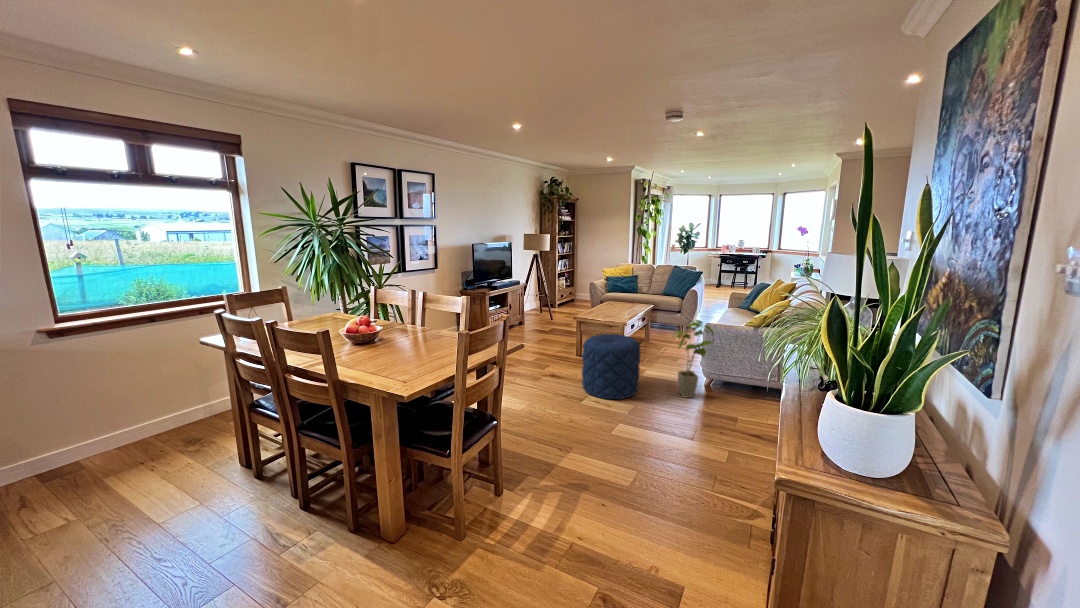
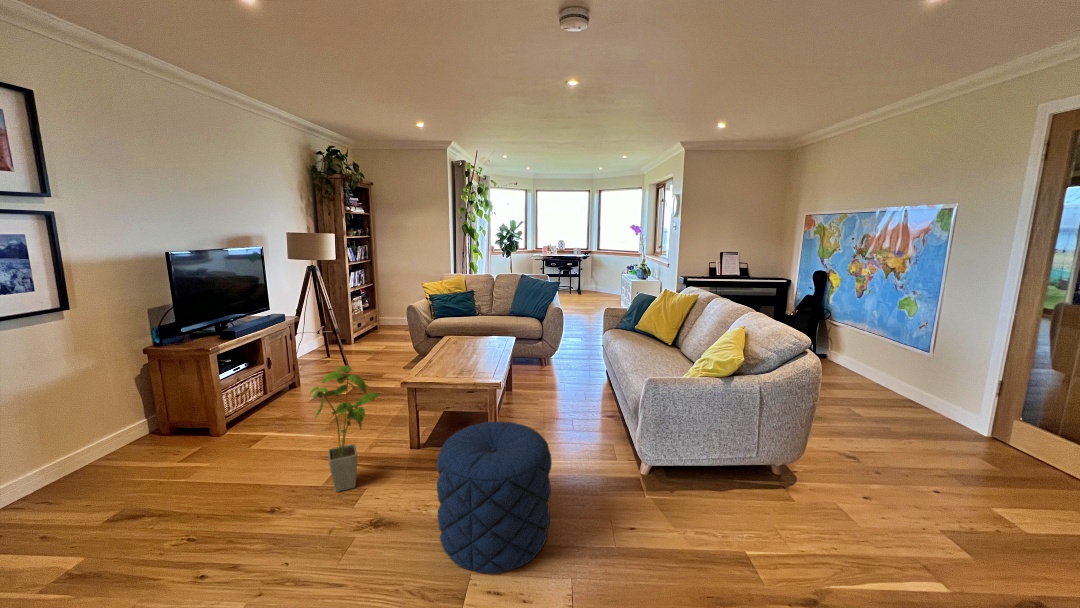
house plant: present [674,320,714,397] -> present [310,365,382,492]

